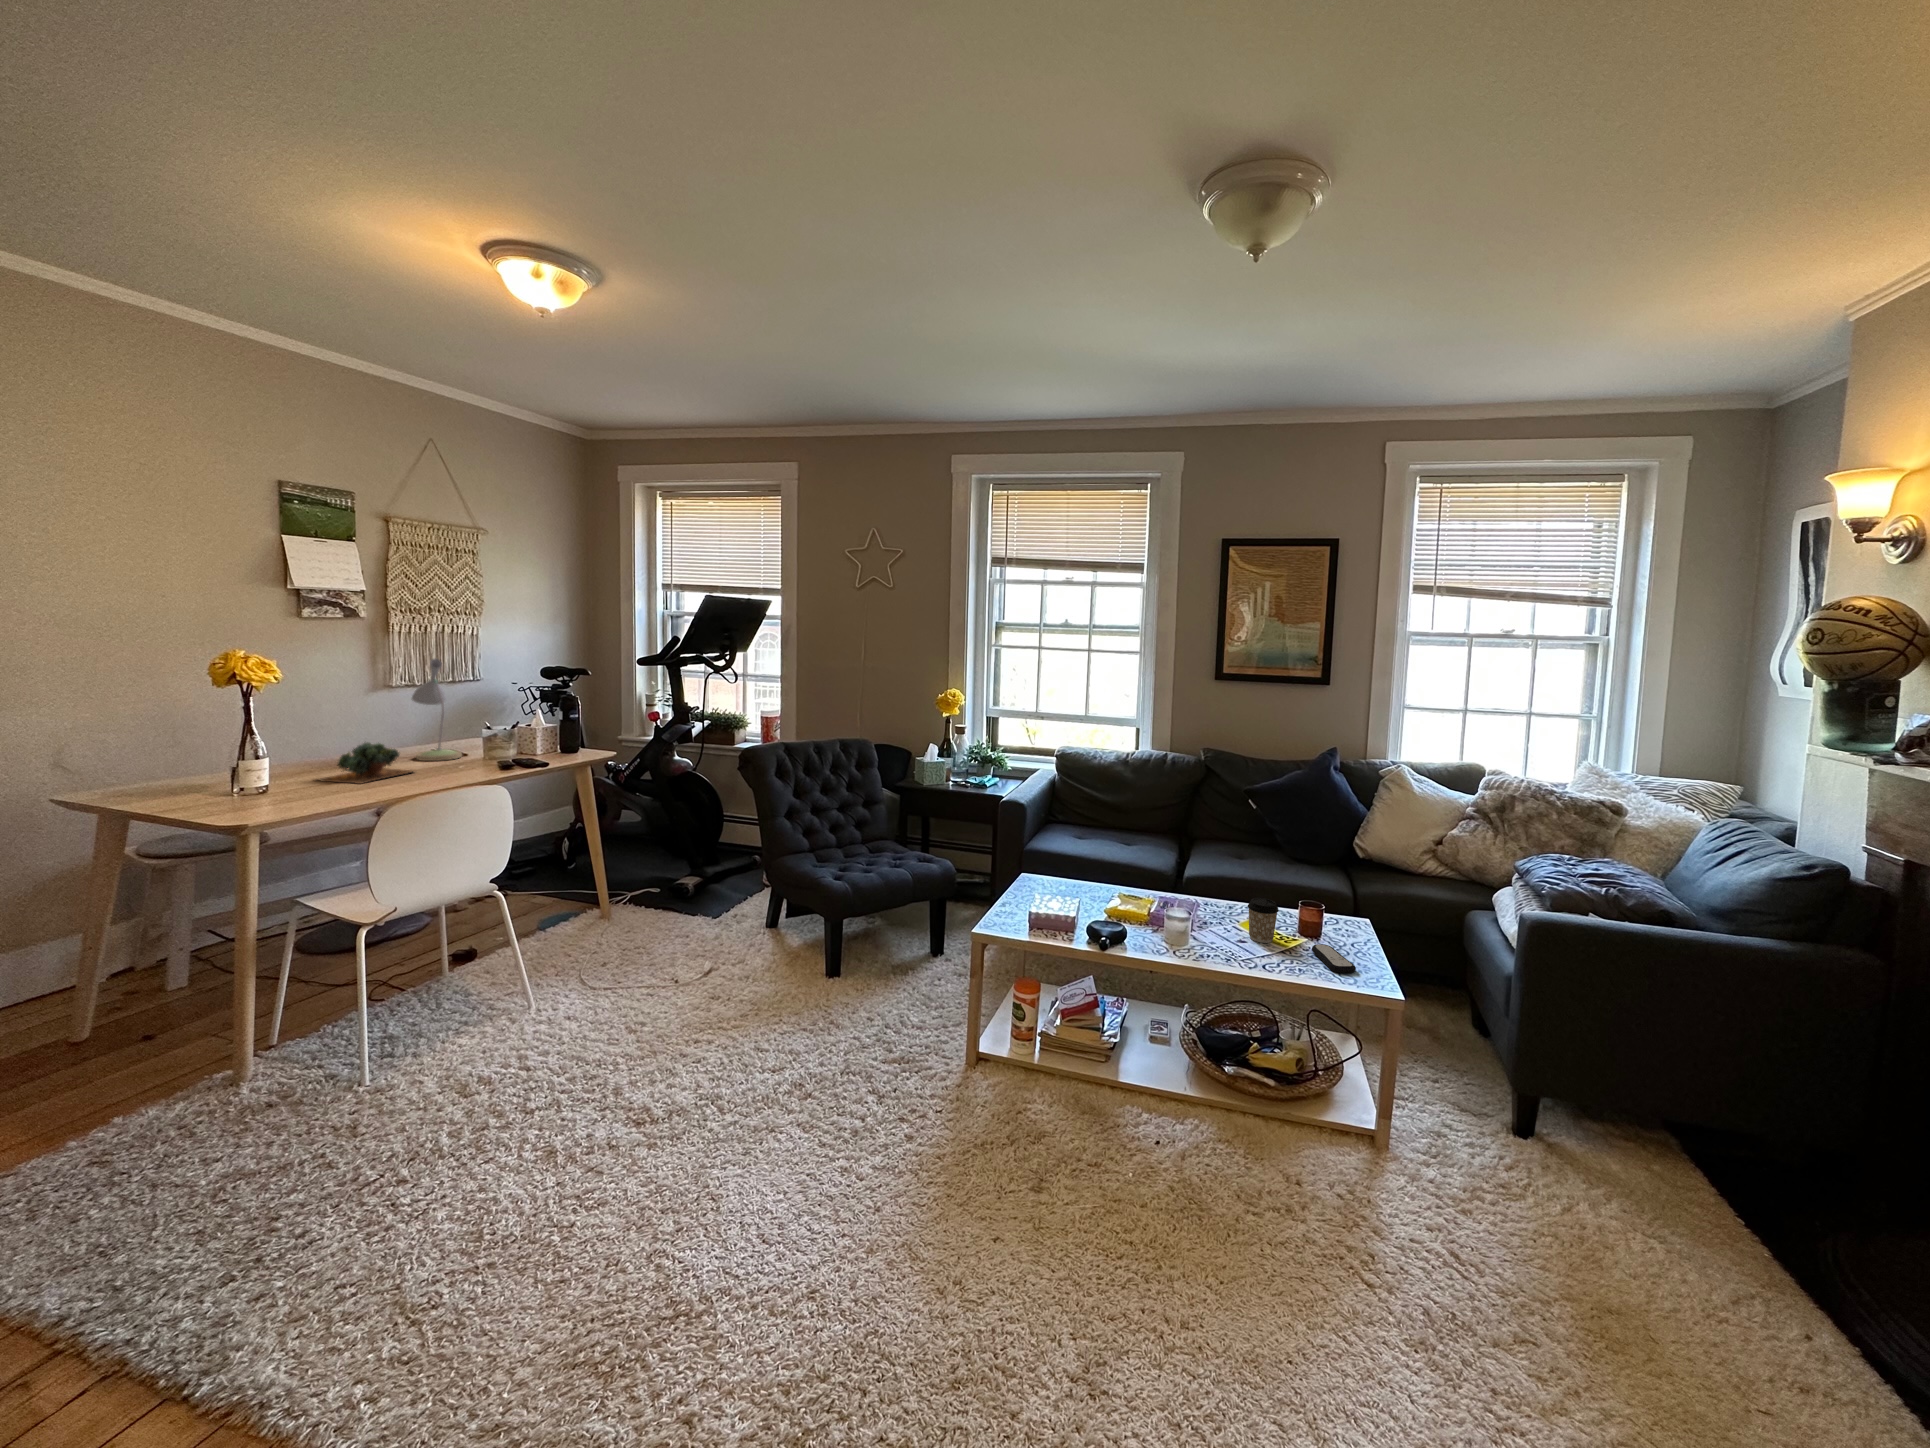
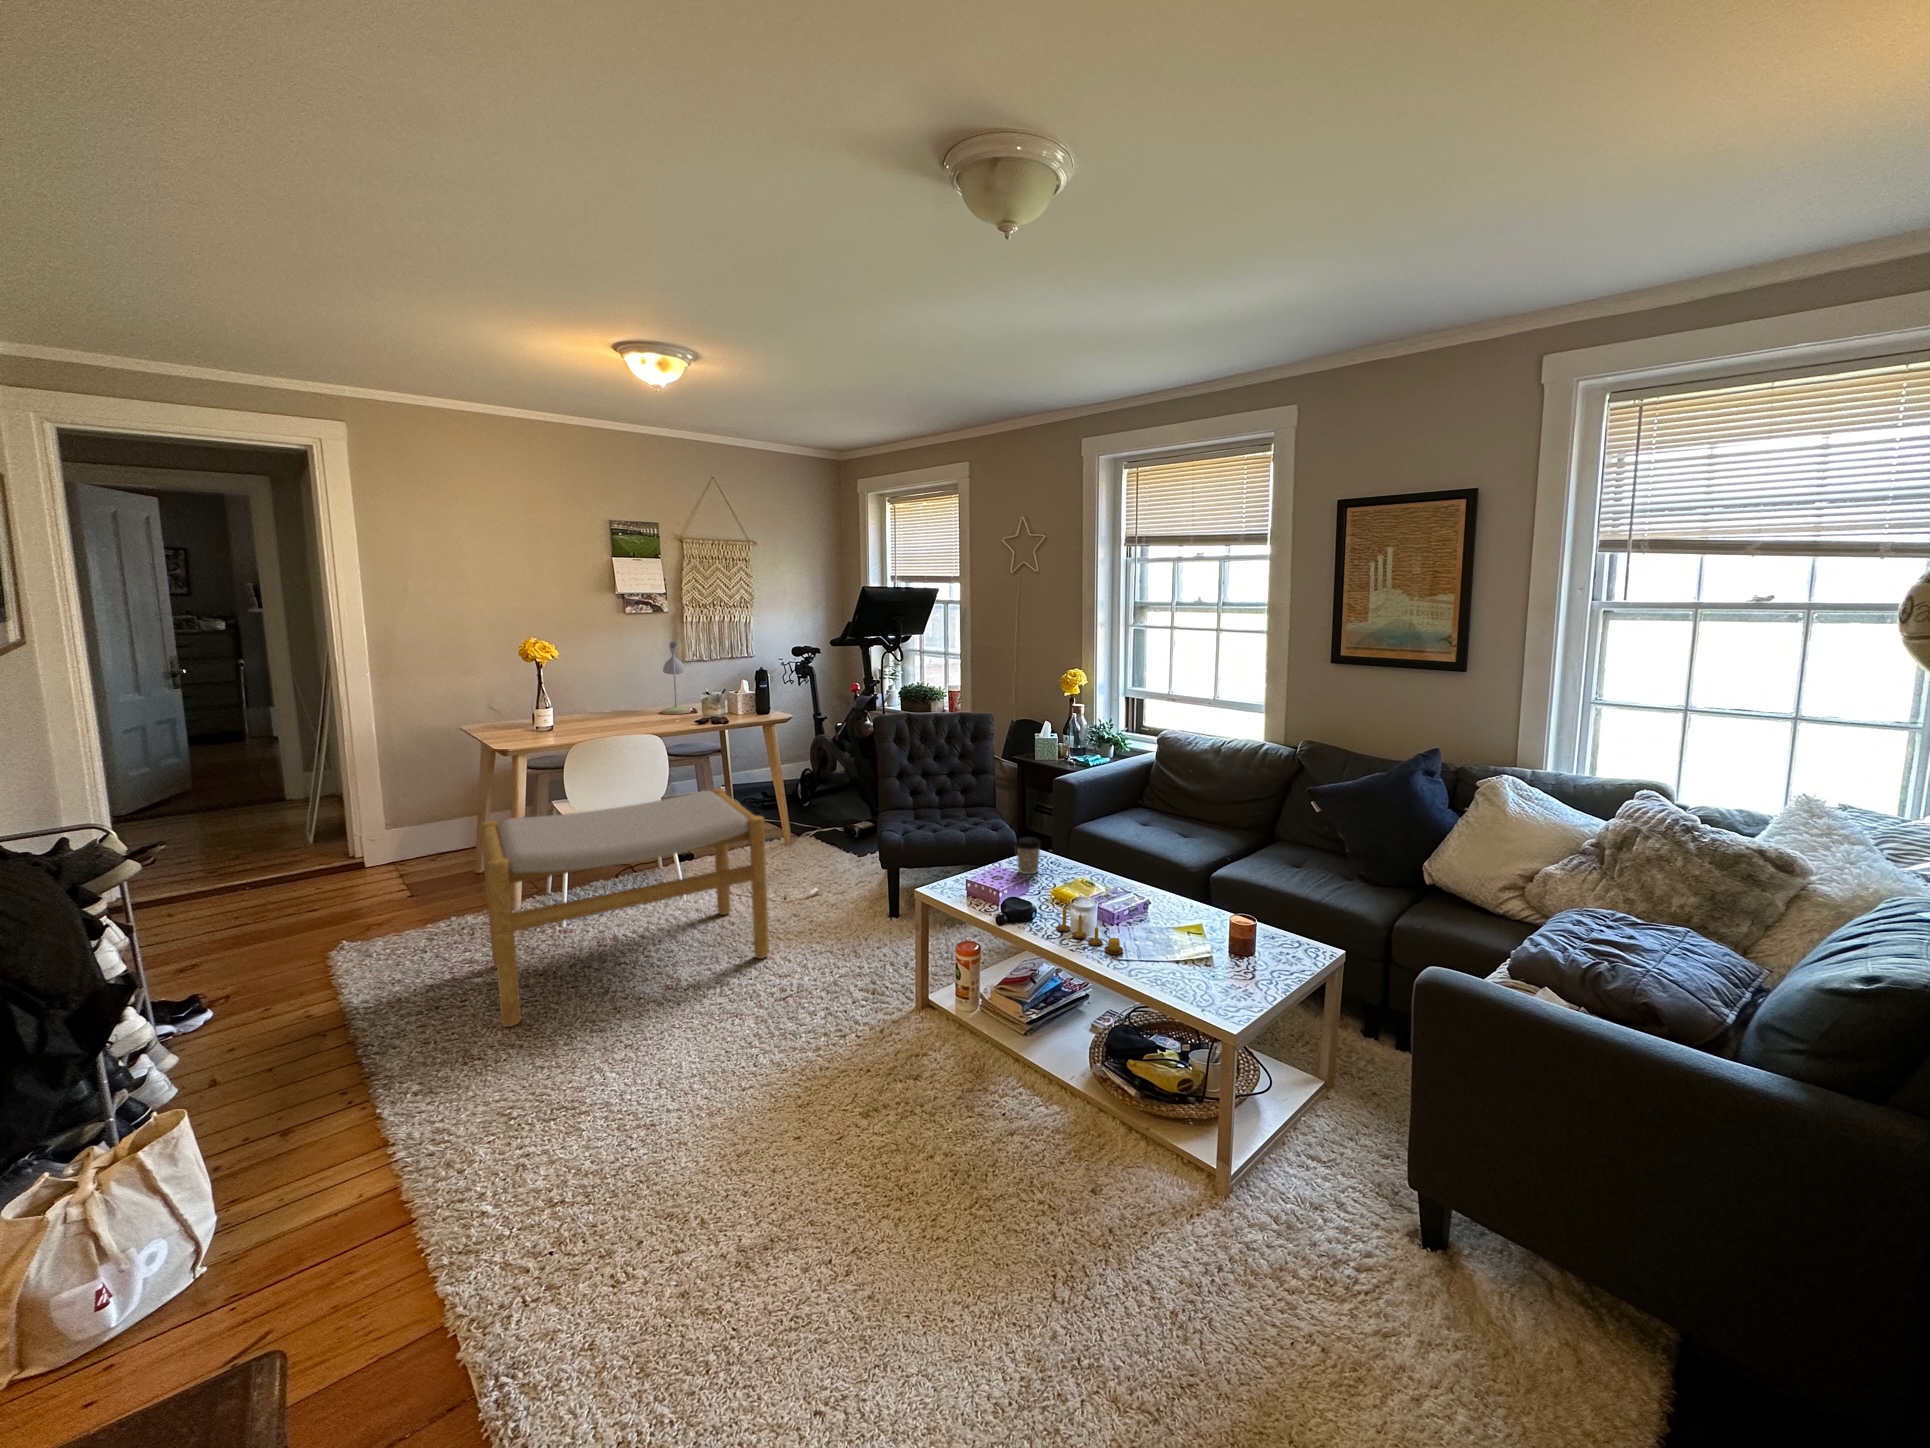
succulent plant: present [317,742,413,784] -> none [584,699,645,727]
footstool: none [297,851,753,1261] -> present [481,788,769,1027]
coffee cup: present [1248,898,1279,943] -> present [1016,837,1041,874]
candle: none [1163,922,1247,959] -> present [1057,908,1123,954]
remote control: present [1312,944,1356,973] -> none [1189,957,1224,990]

